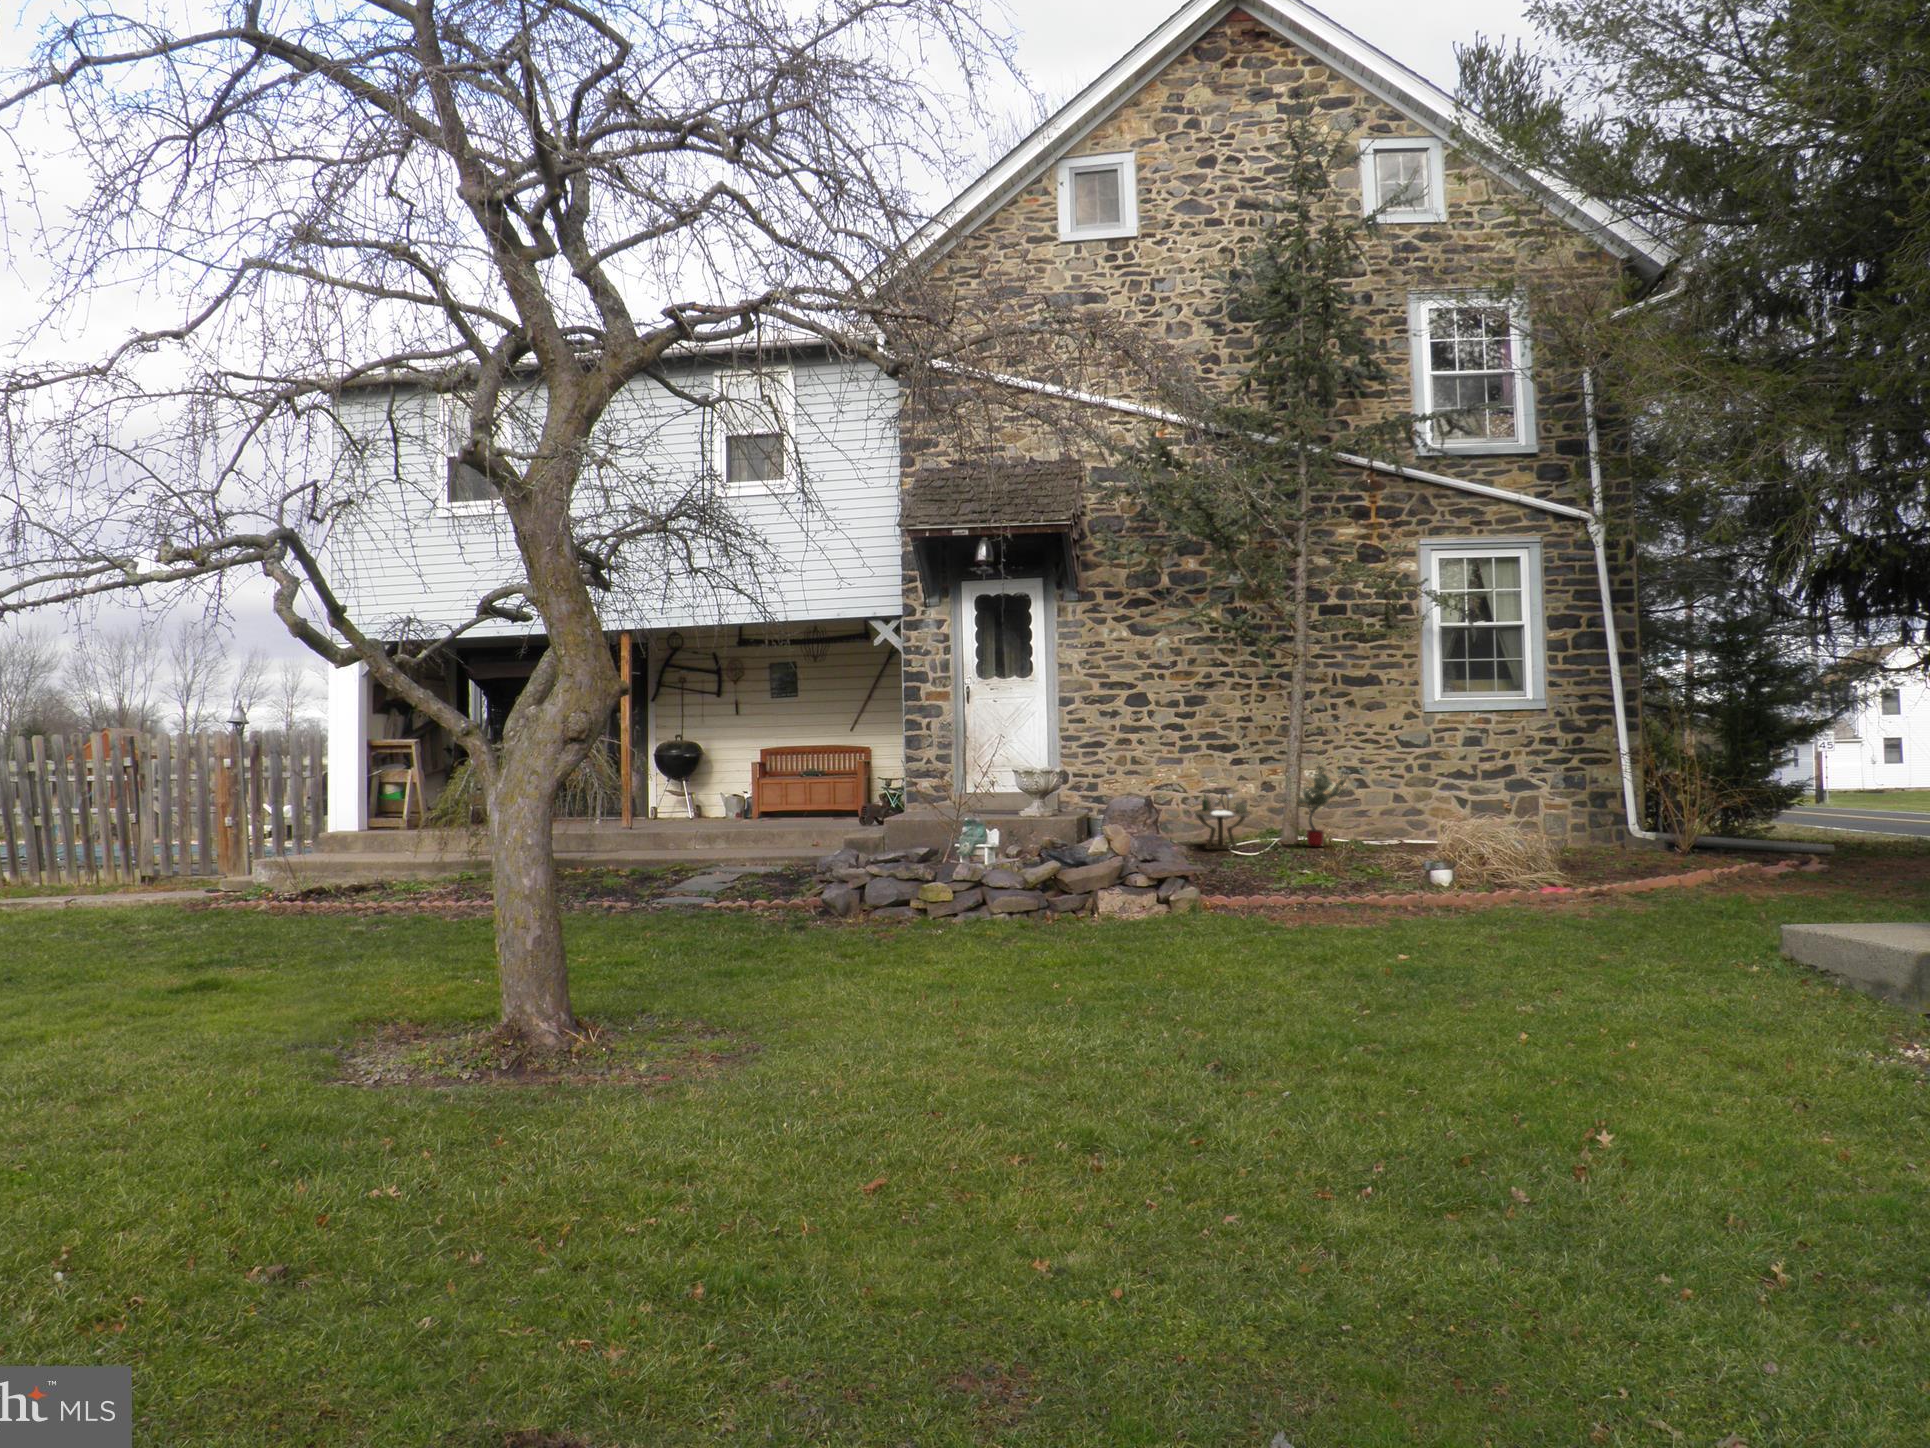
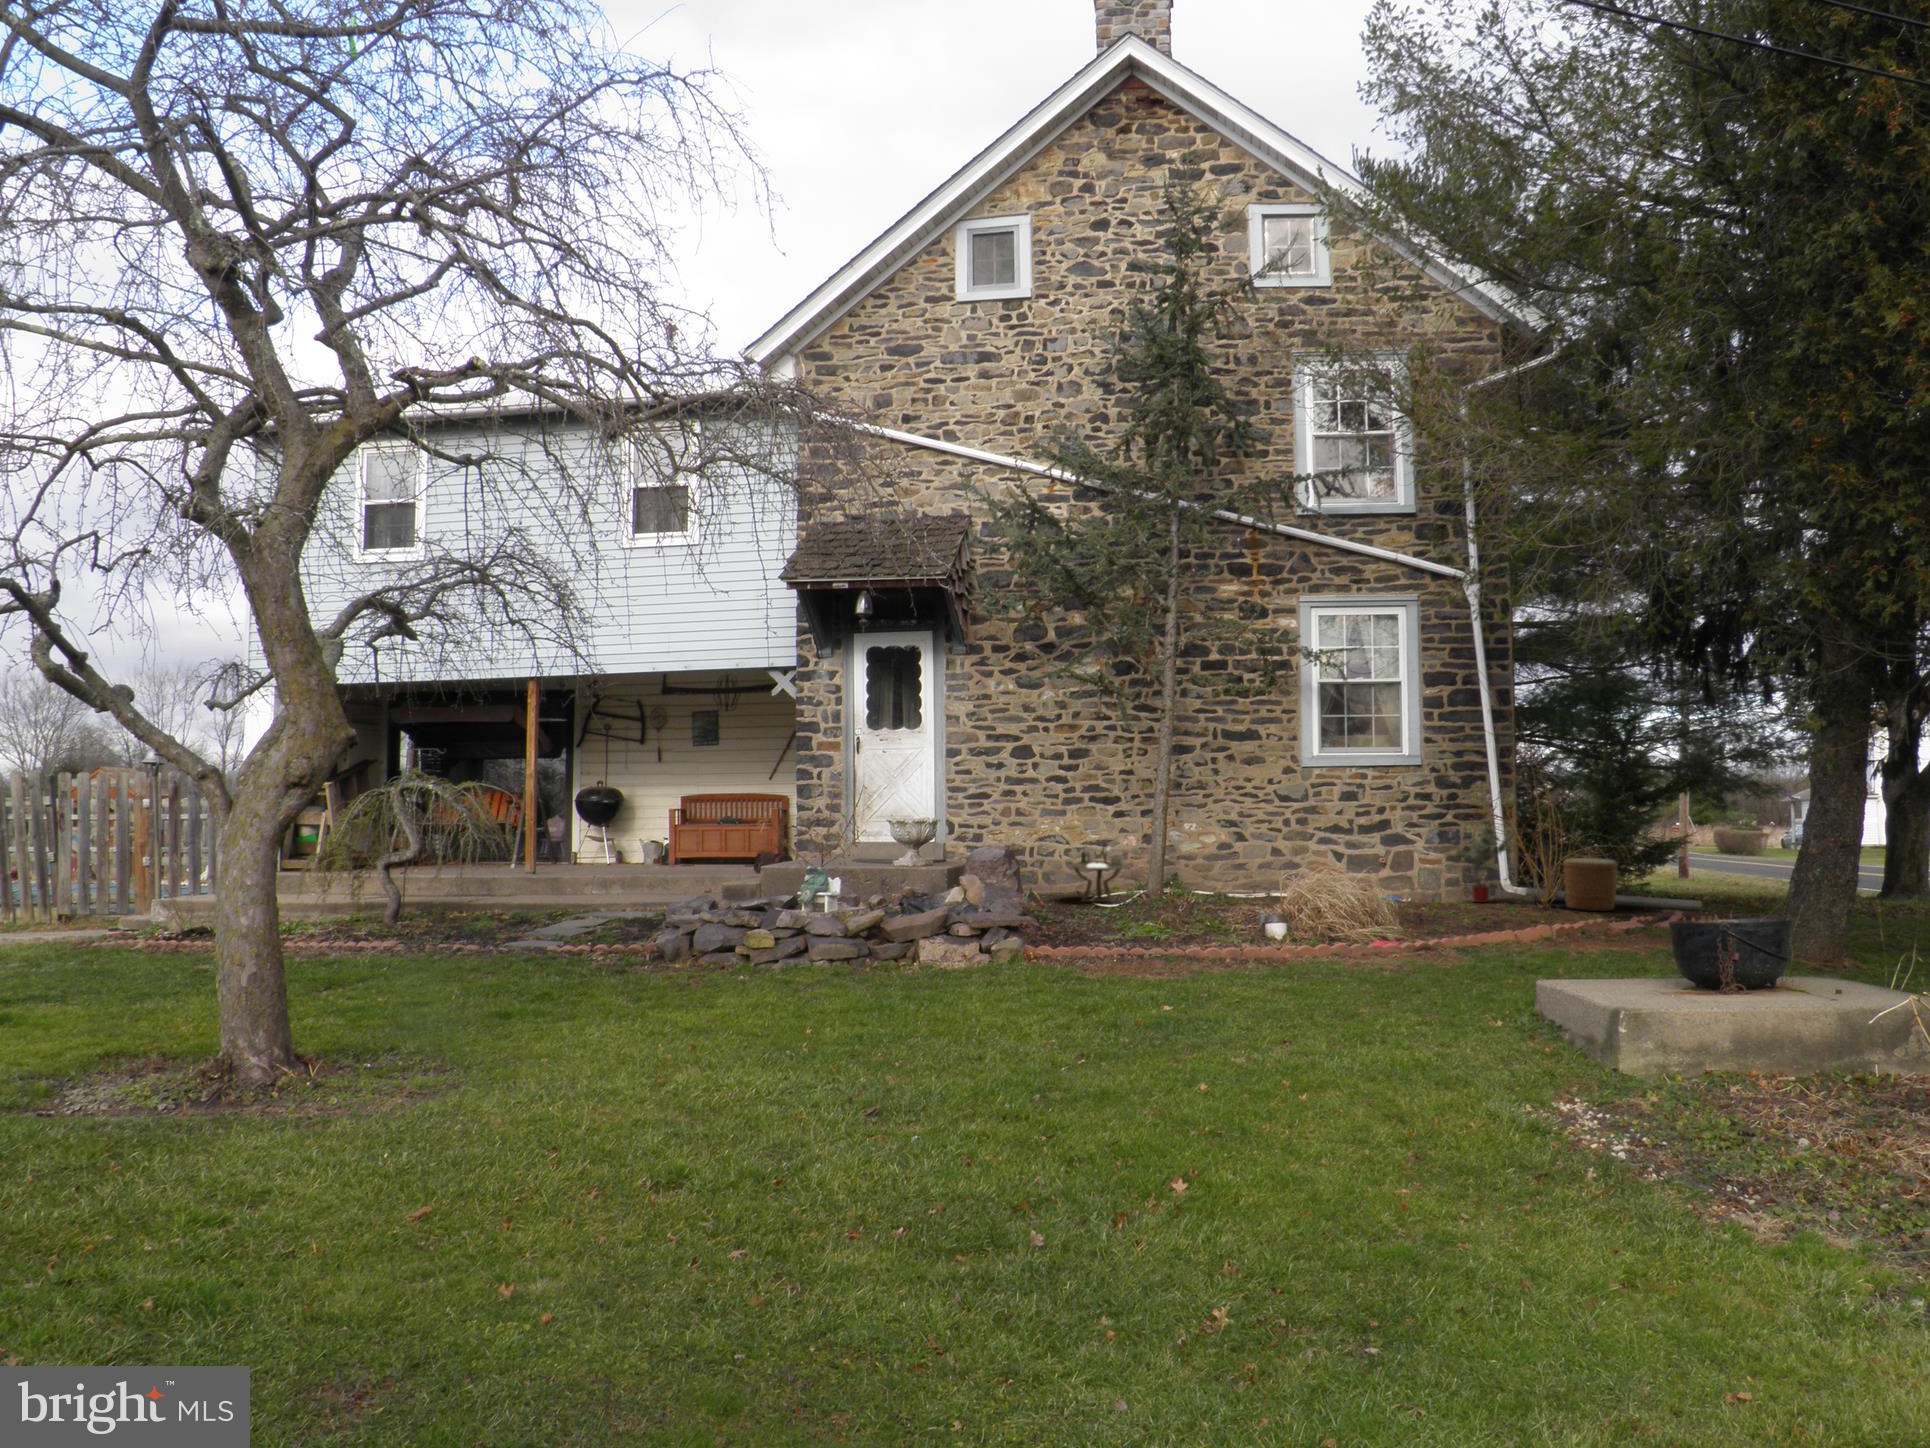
potted tree: present [1282,762,1349,847] -> present [1447,818,1516,903]
woven basket: none [1704,801,1764,855] -> present [1563,858,1618,912]

